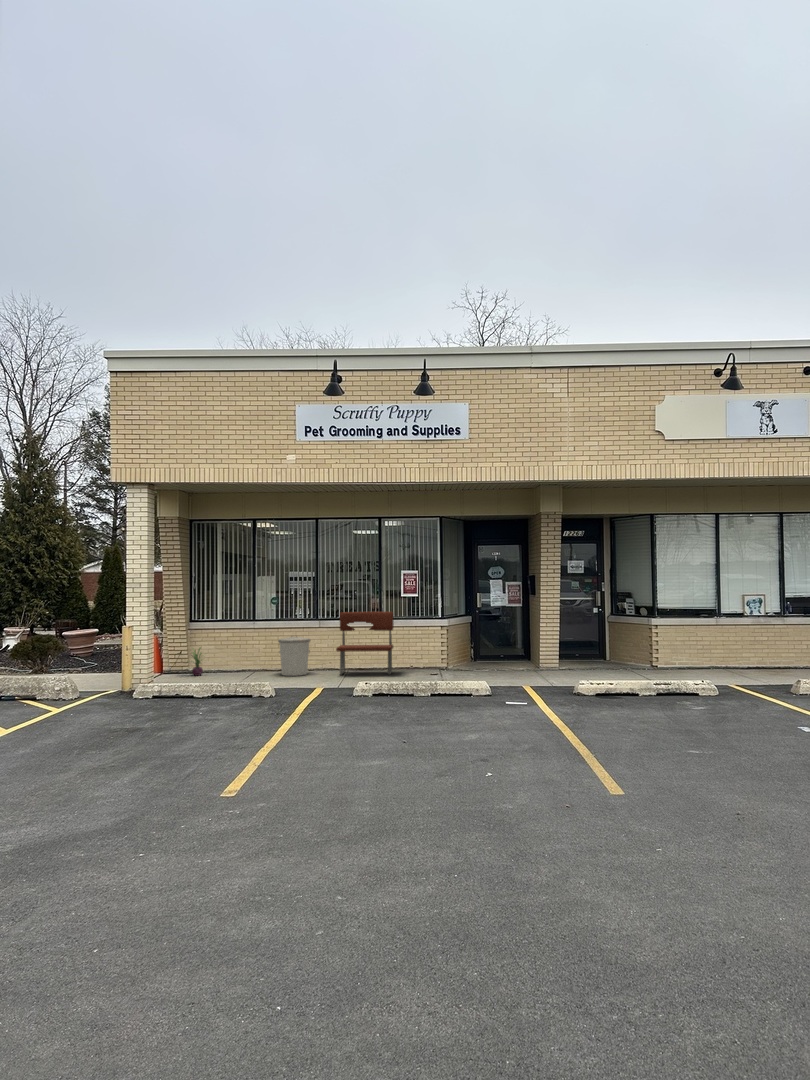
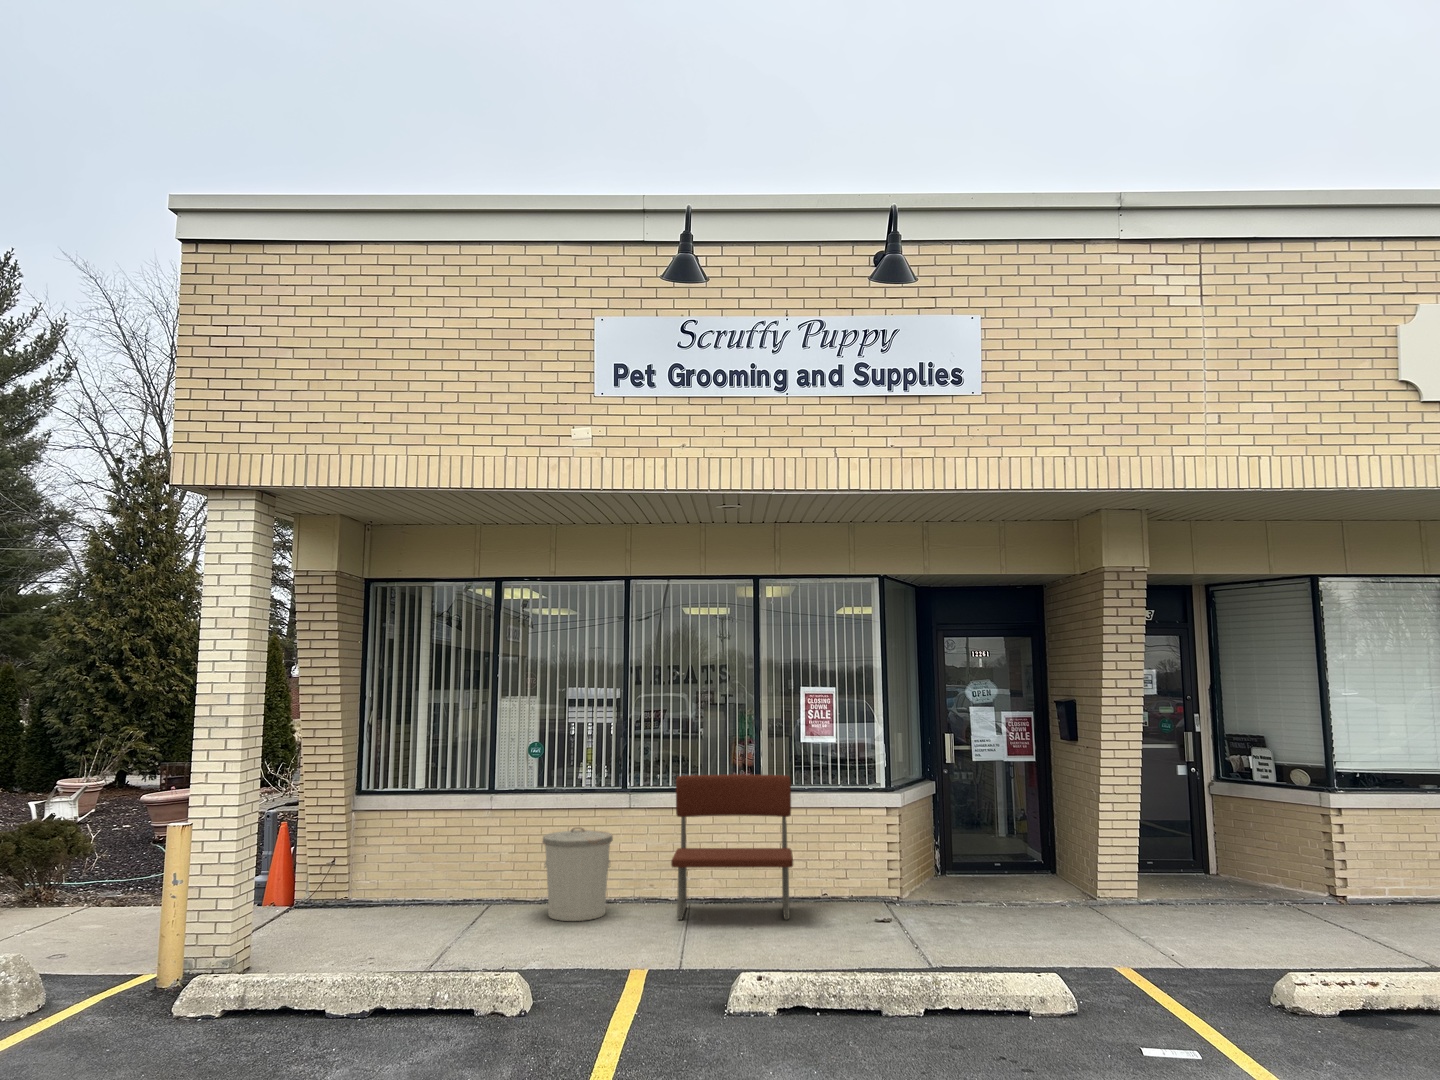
decorative plant: present [192,648,203,676] -> none [328,851,400,918]

